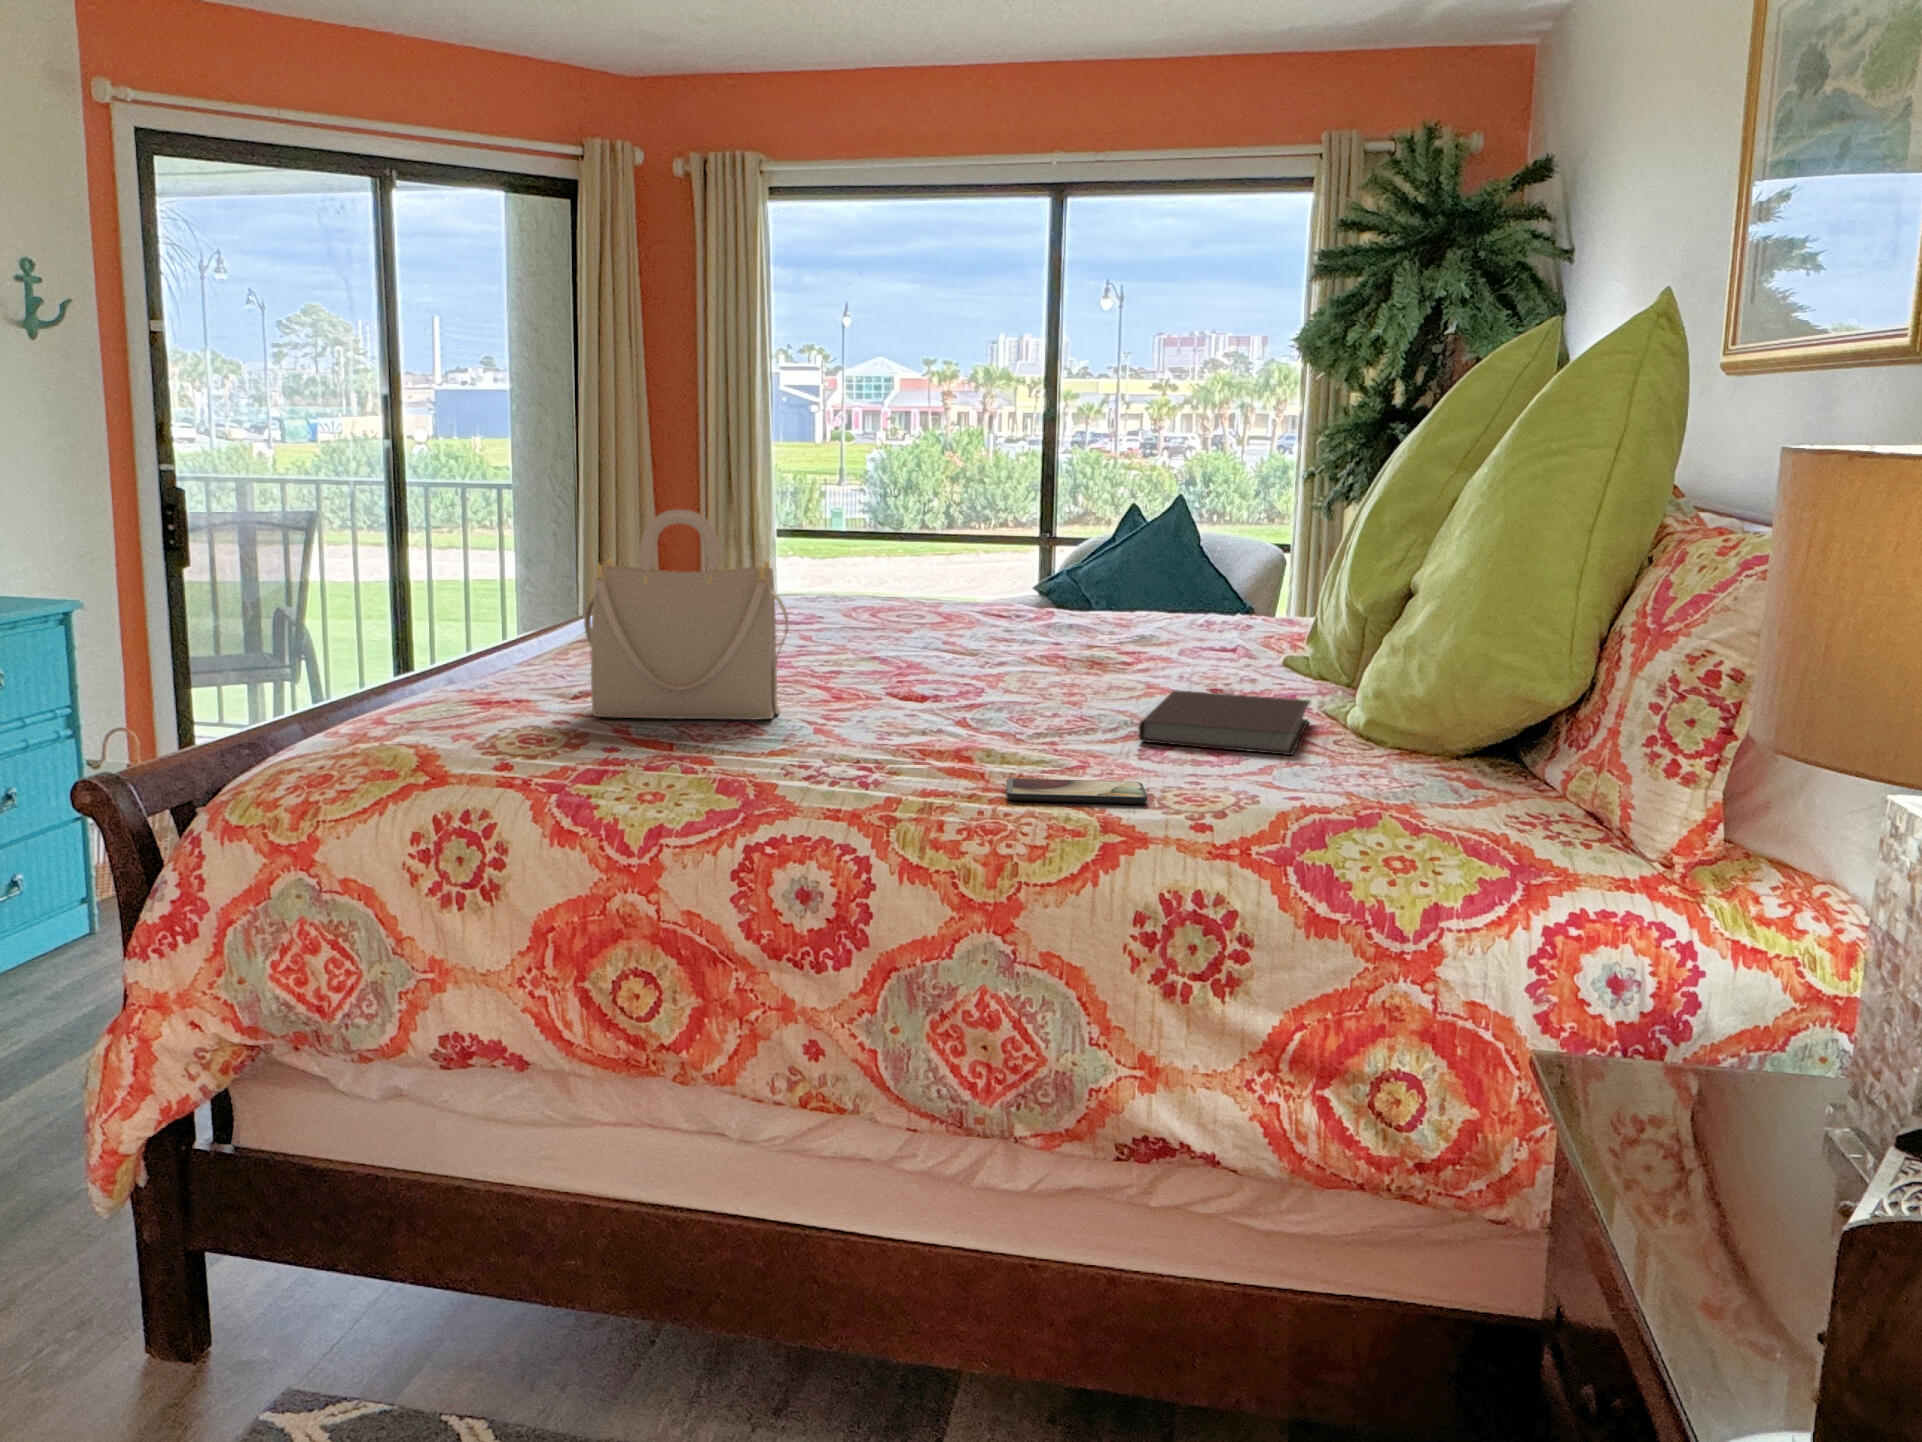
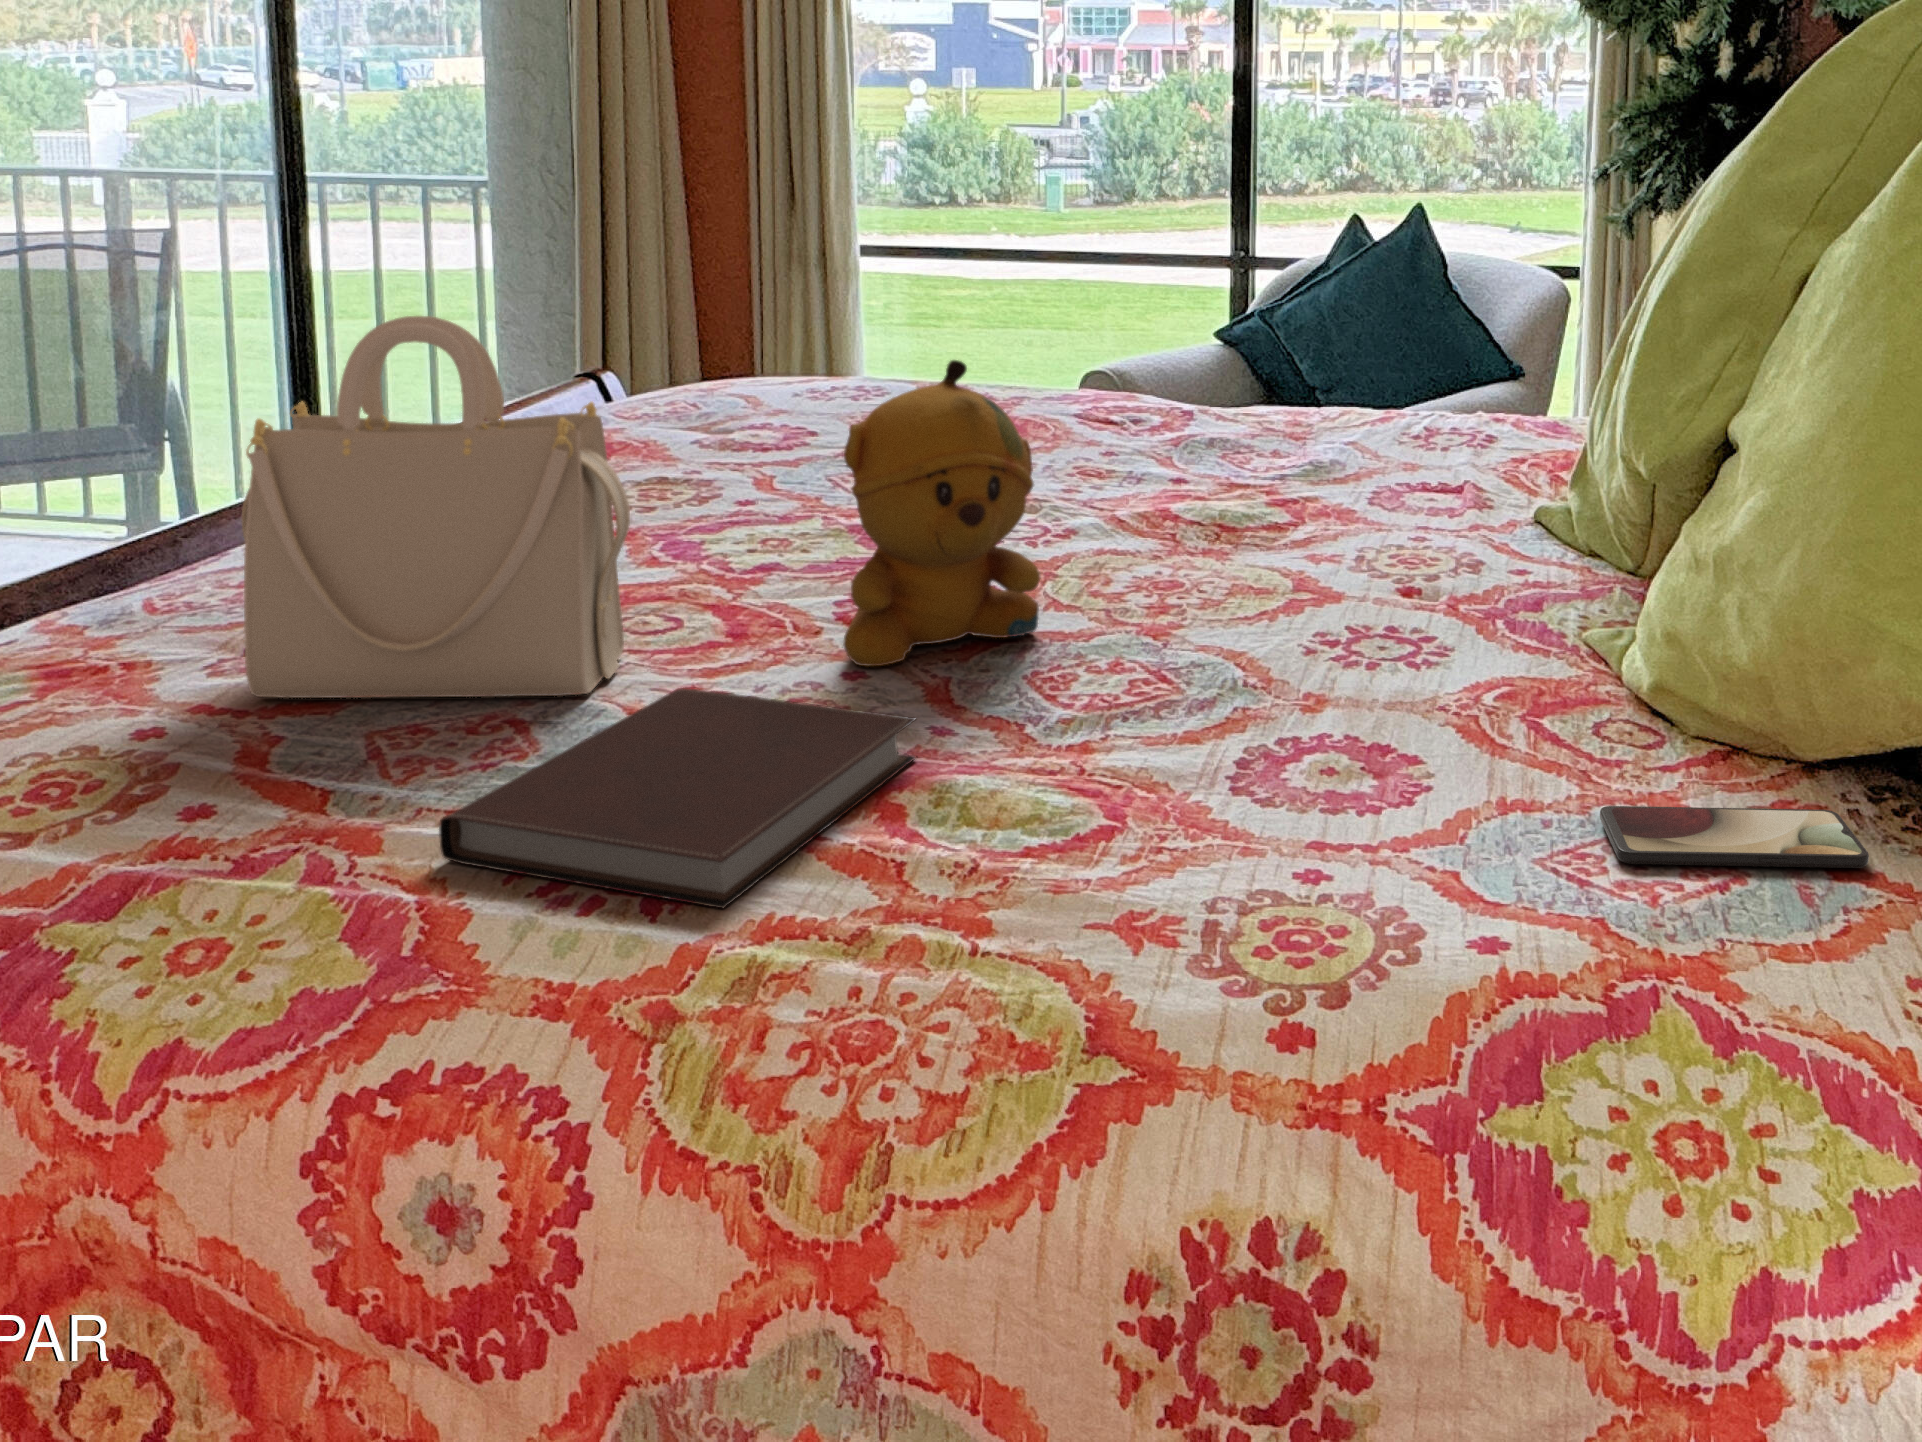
stuffed bear: none [903,542,1010,713] -> present [843,360,1040,666]
notebook: present [1139,691,1310,755] -> present [439,688,916,908]
smartphone: present [1006,778,1147,804] -> present [1600,806,1869,868]

